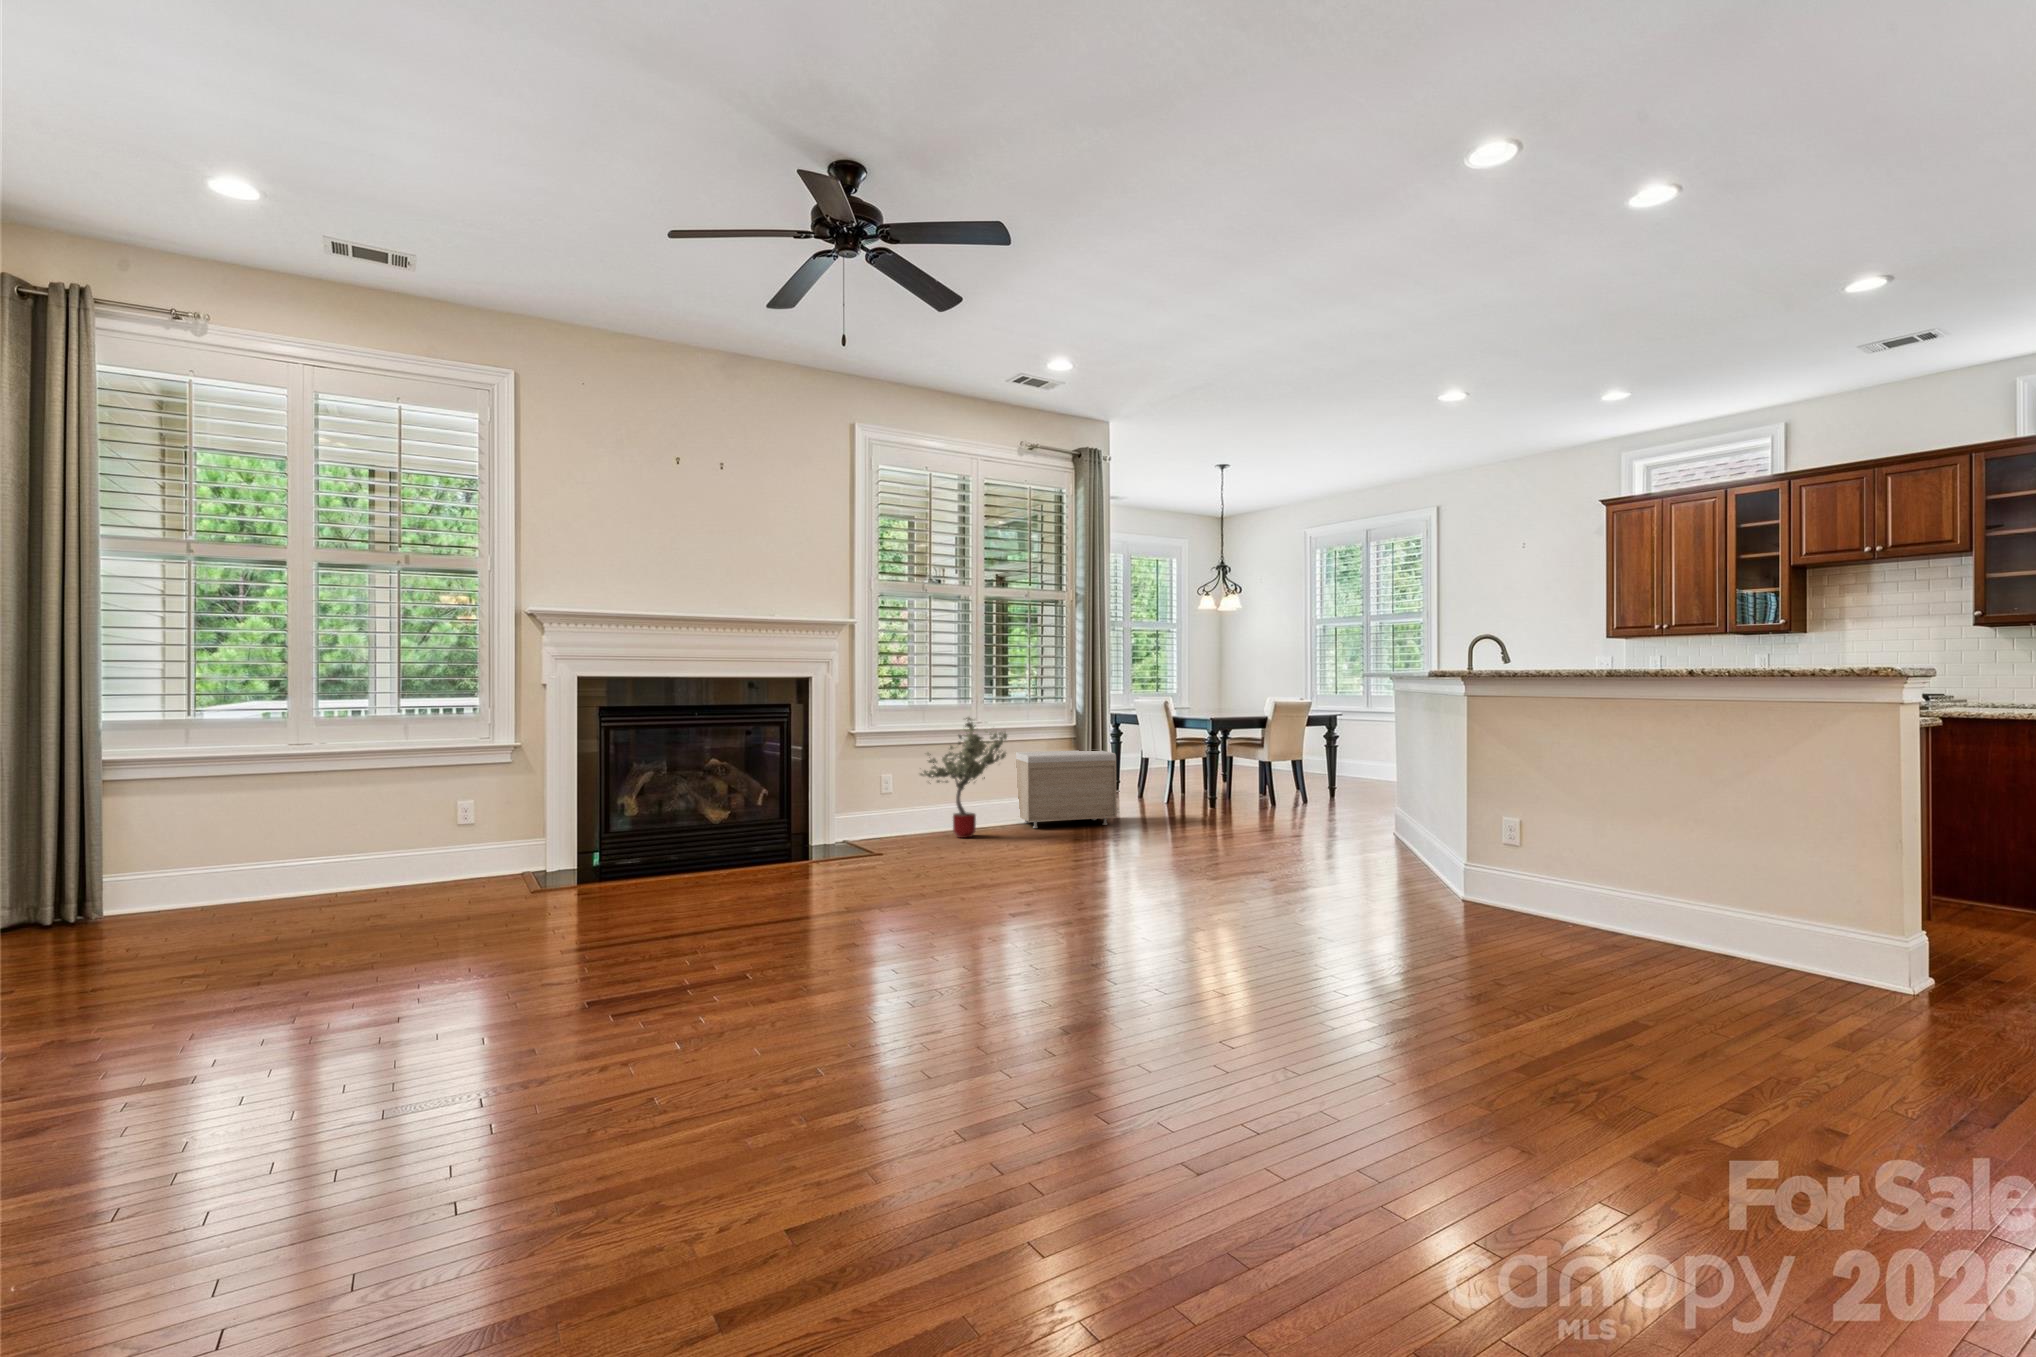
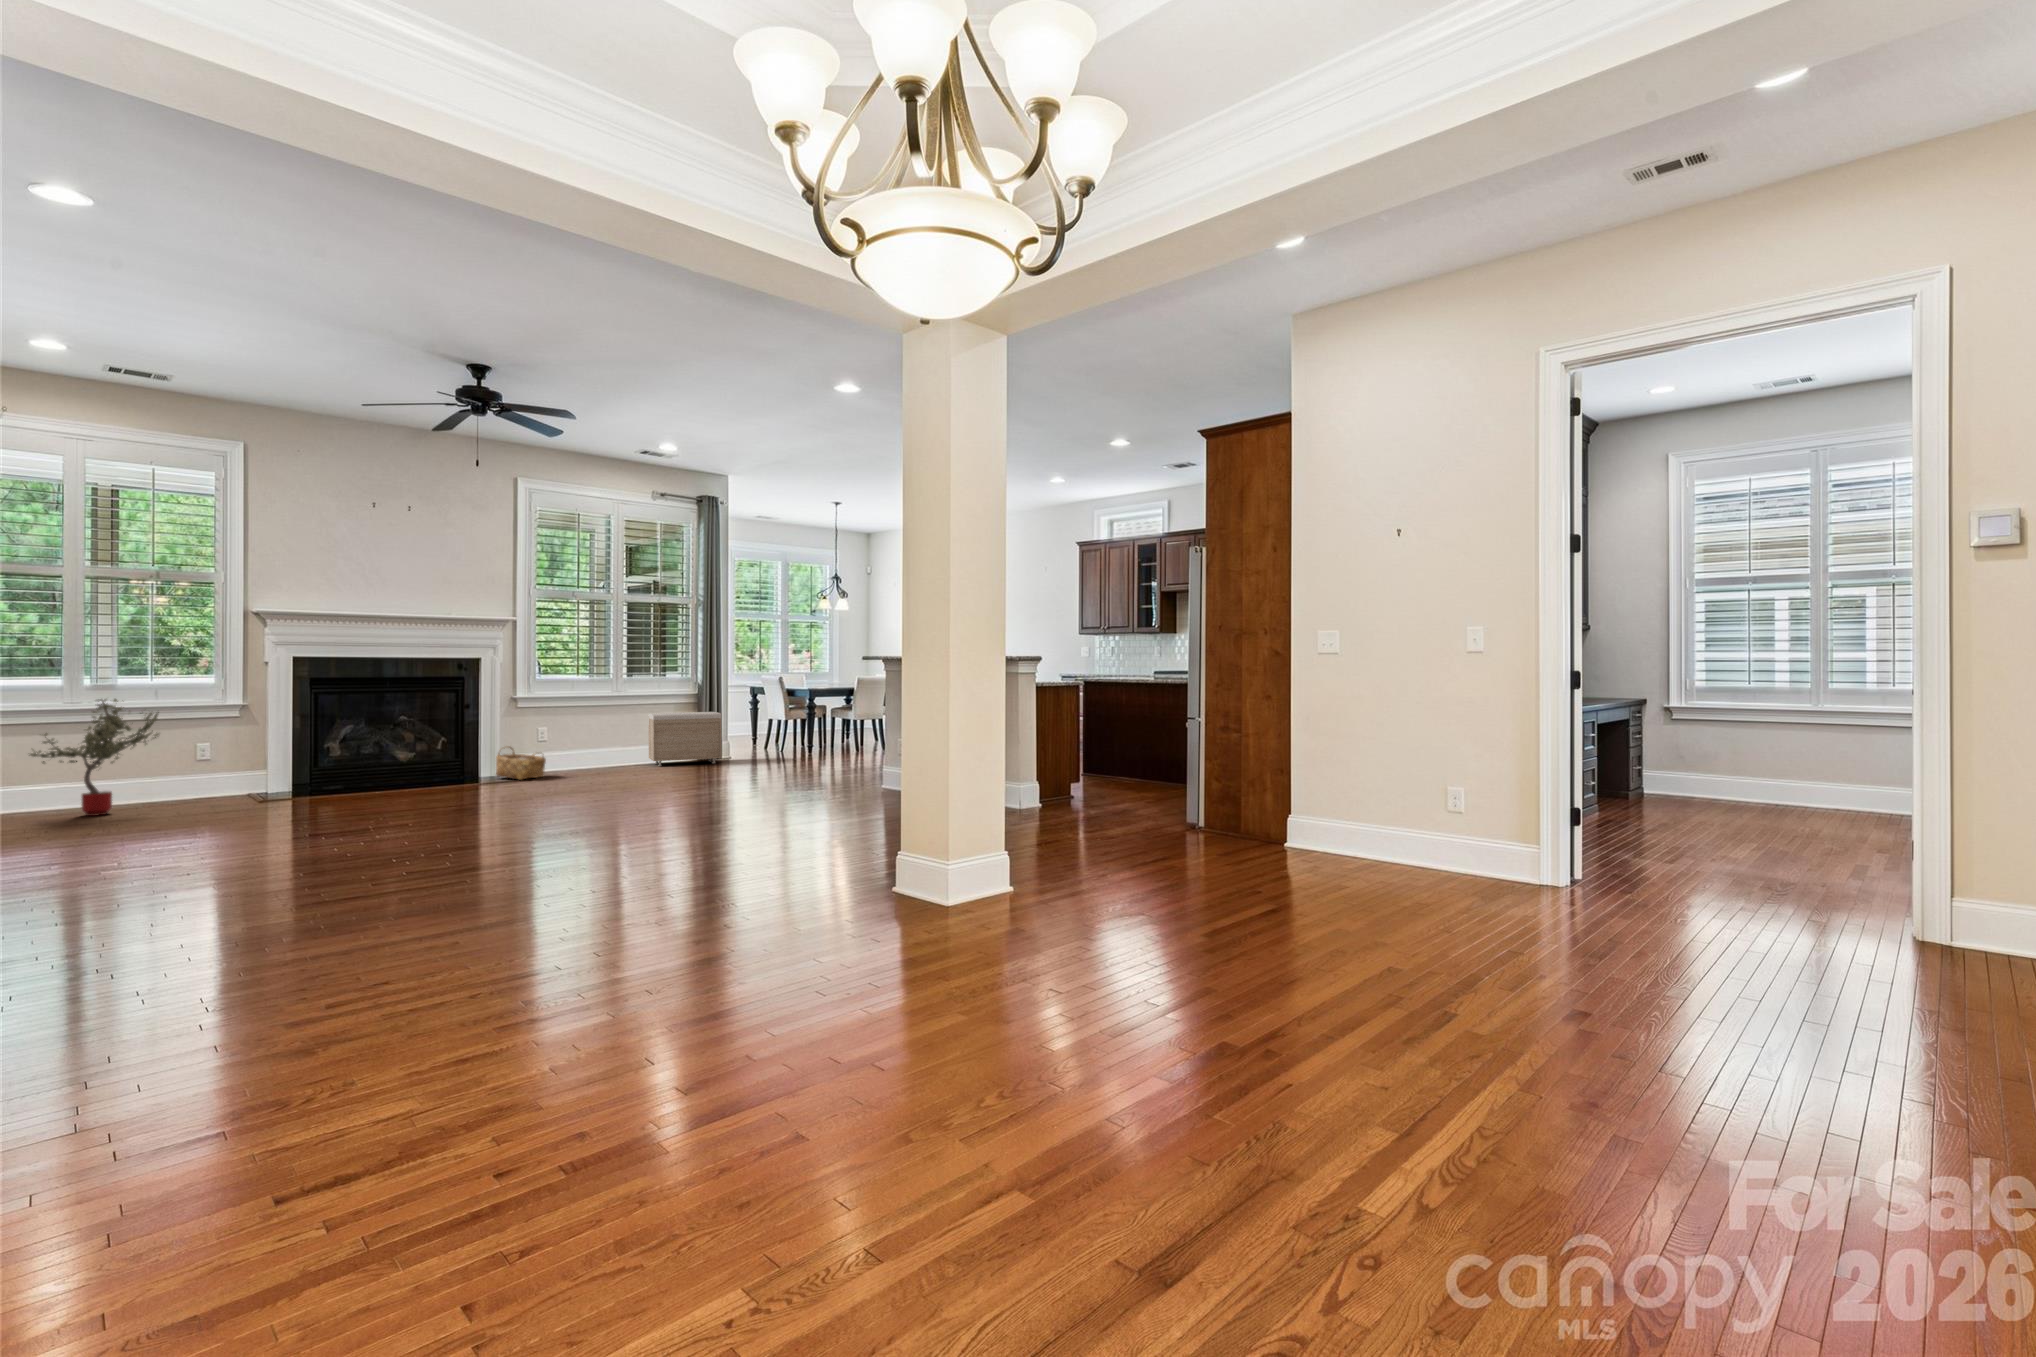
potted tree: present [919,717,1007,838] -> present [29,699,159,816]
woven basket: none [831,801,897,853] -> present [496,746,546,780]

